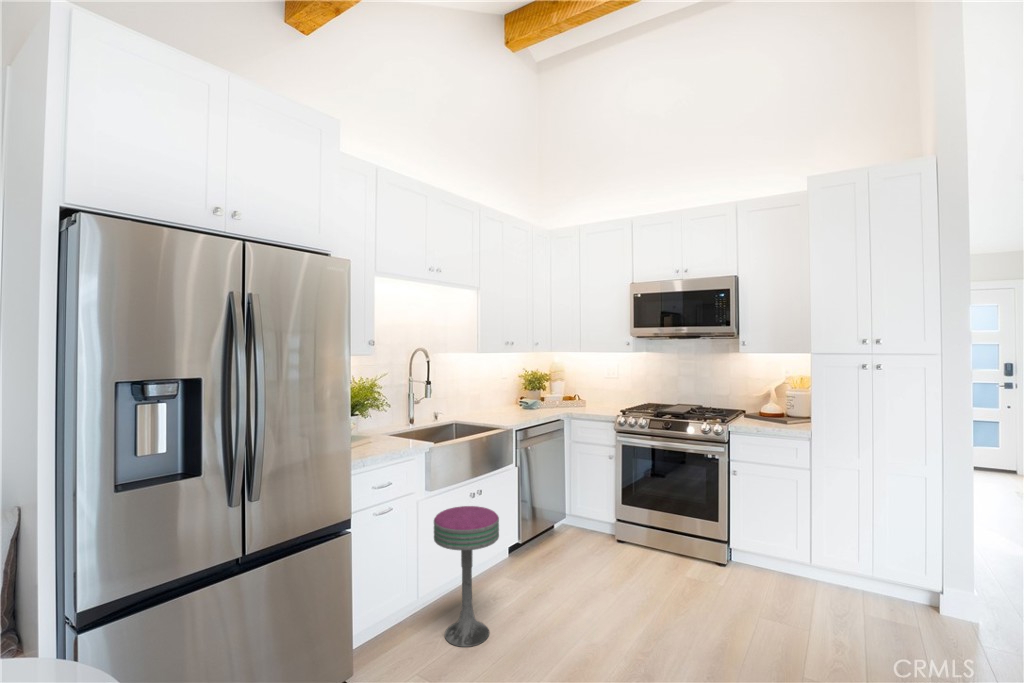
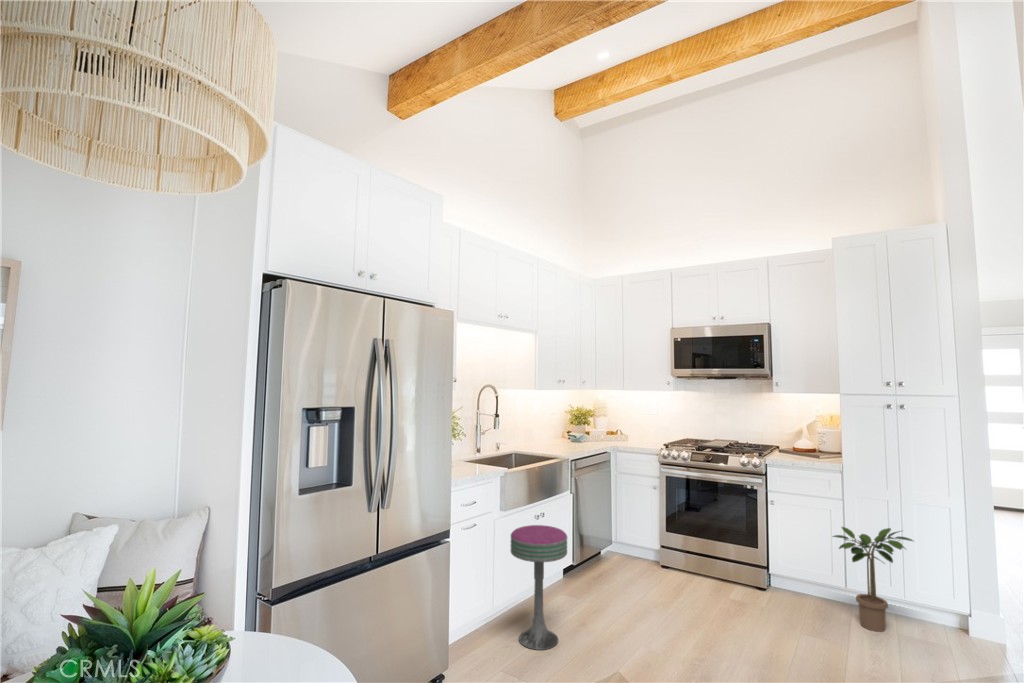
potted plant: none [797,499,886,612] -> present [833,527,913,632]

